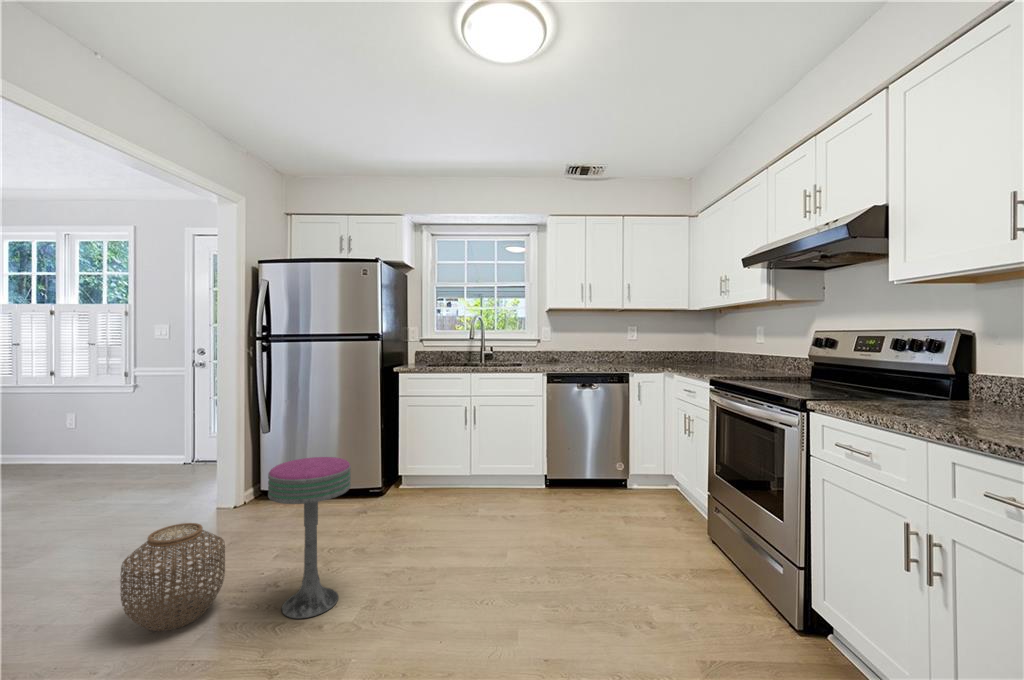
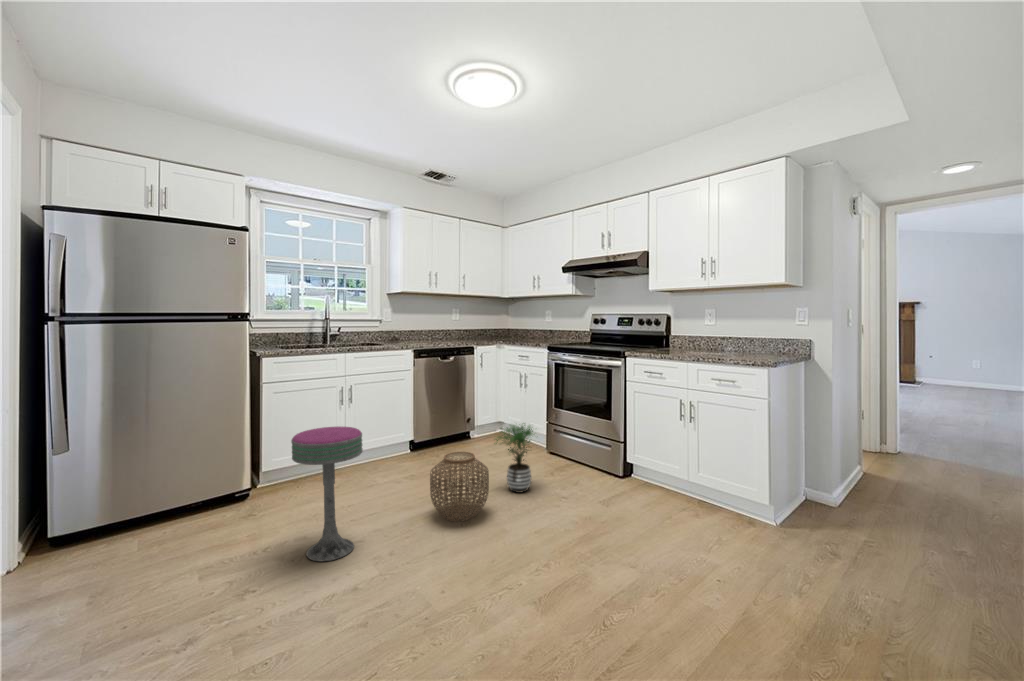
potted plant: none [557,489,632,604] -> present [496,425,533,493]
woven basket: present [120,523,225,631] -> present [430,452,489,522]

